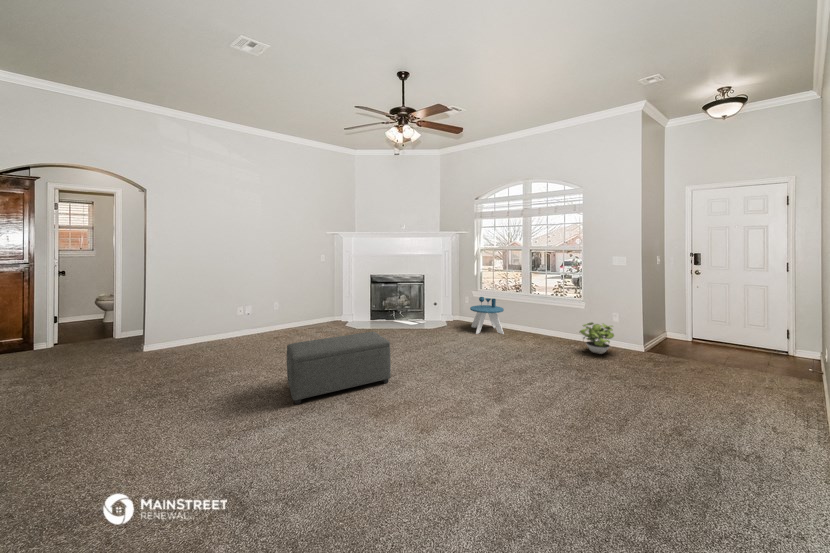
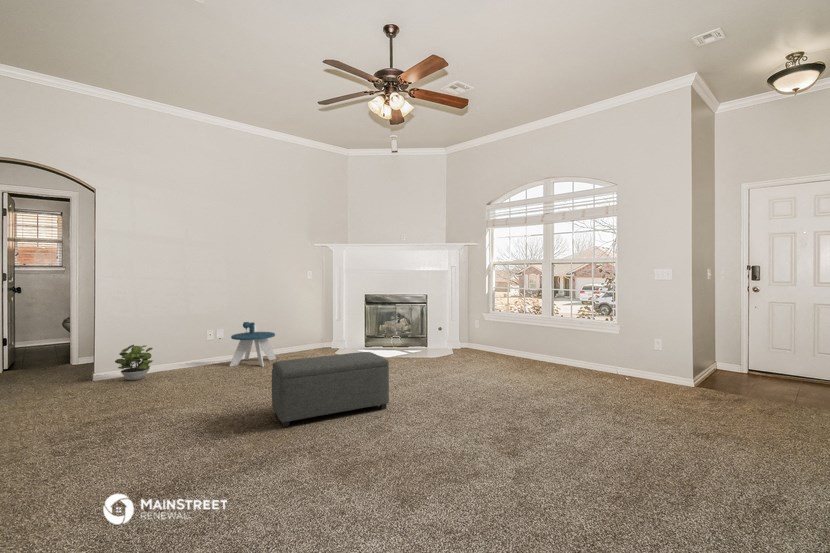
side table: present [470,297,504,334] -> present [230,322,276,367]
potted plant: present [580,322,614,354] -> present [115,345,153,380]

